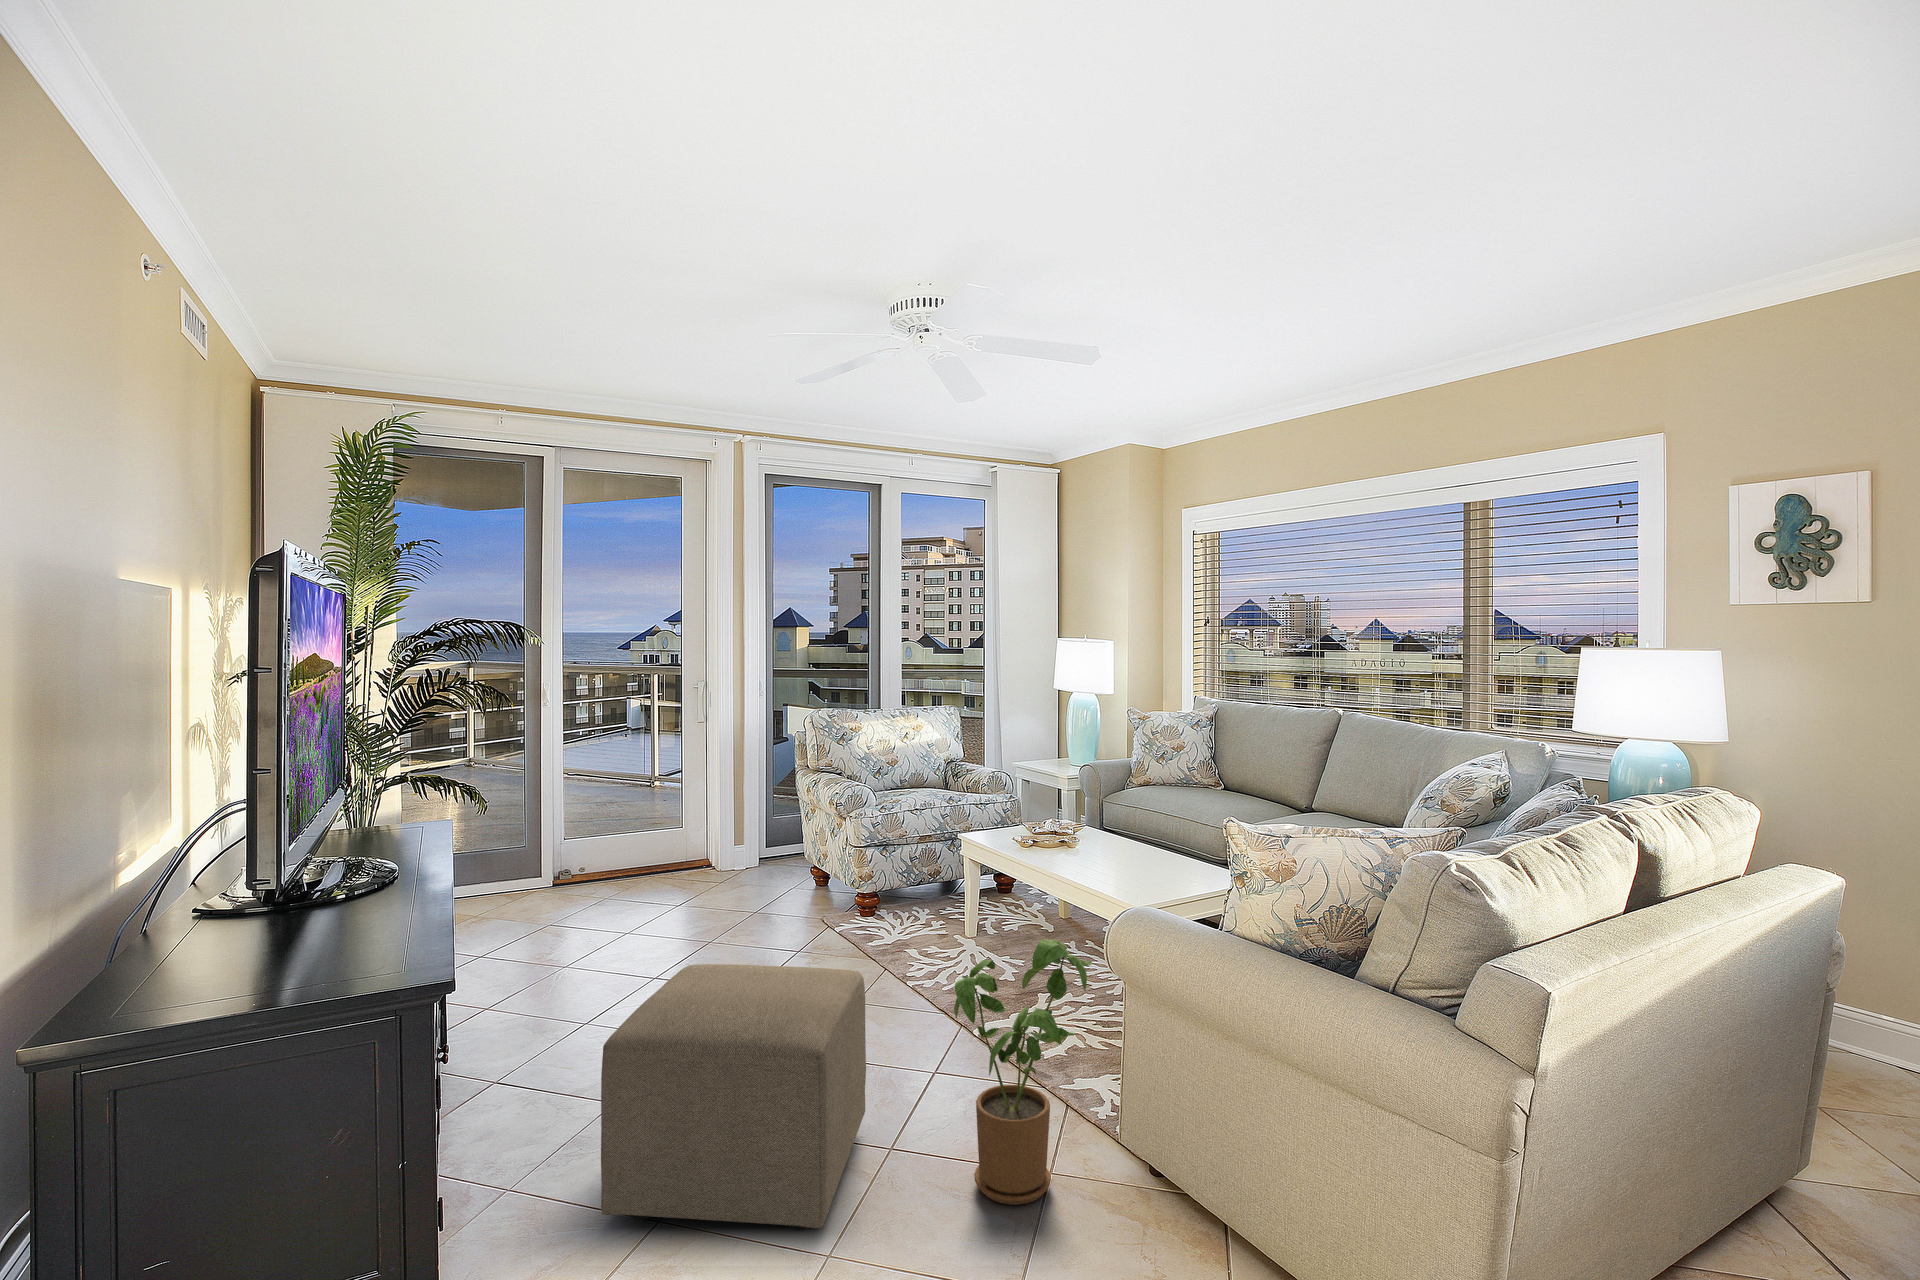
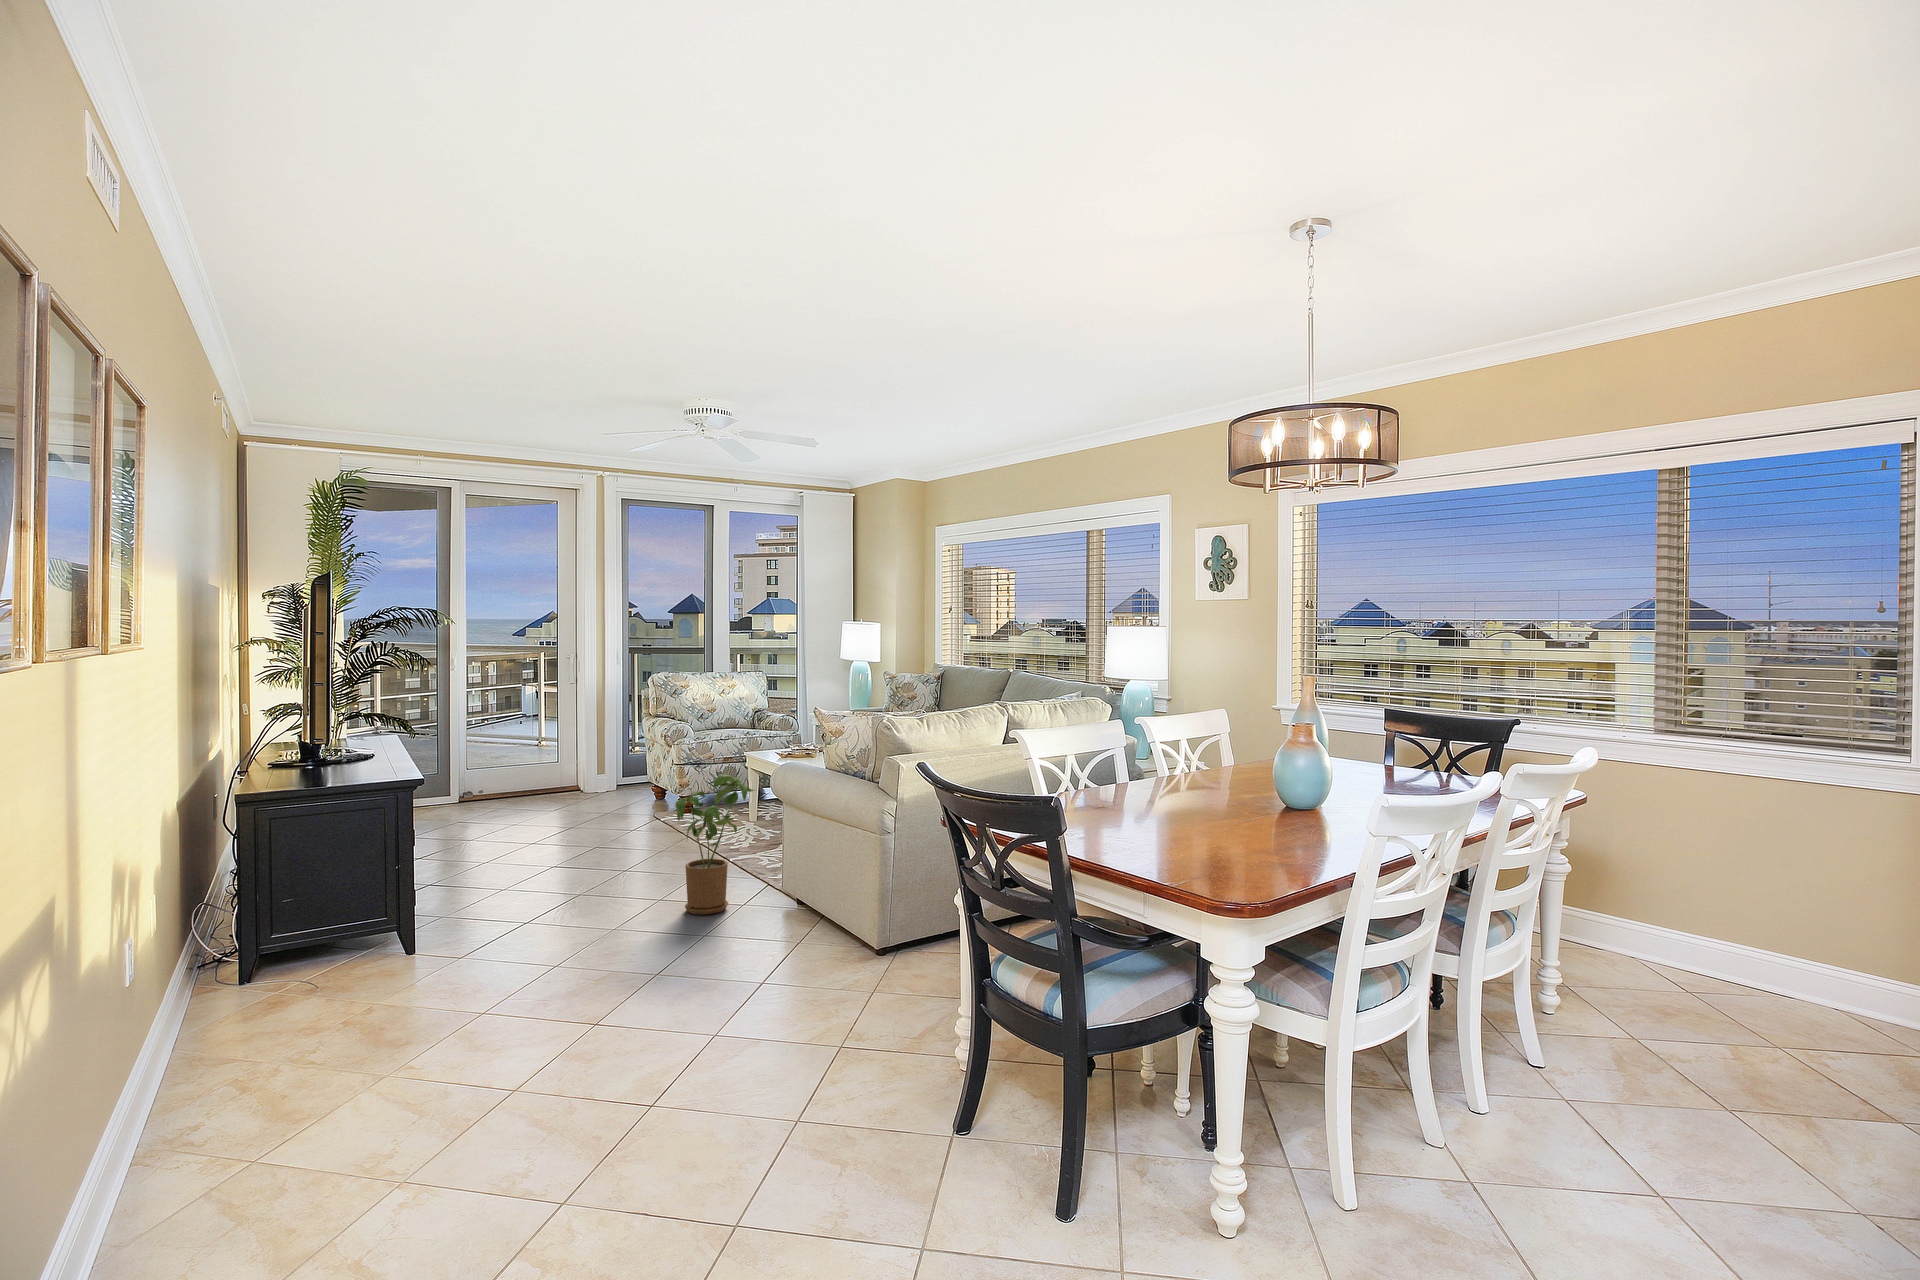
ottoman: present [601,964,866,1231] -> none [471,801,635,923]

